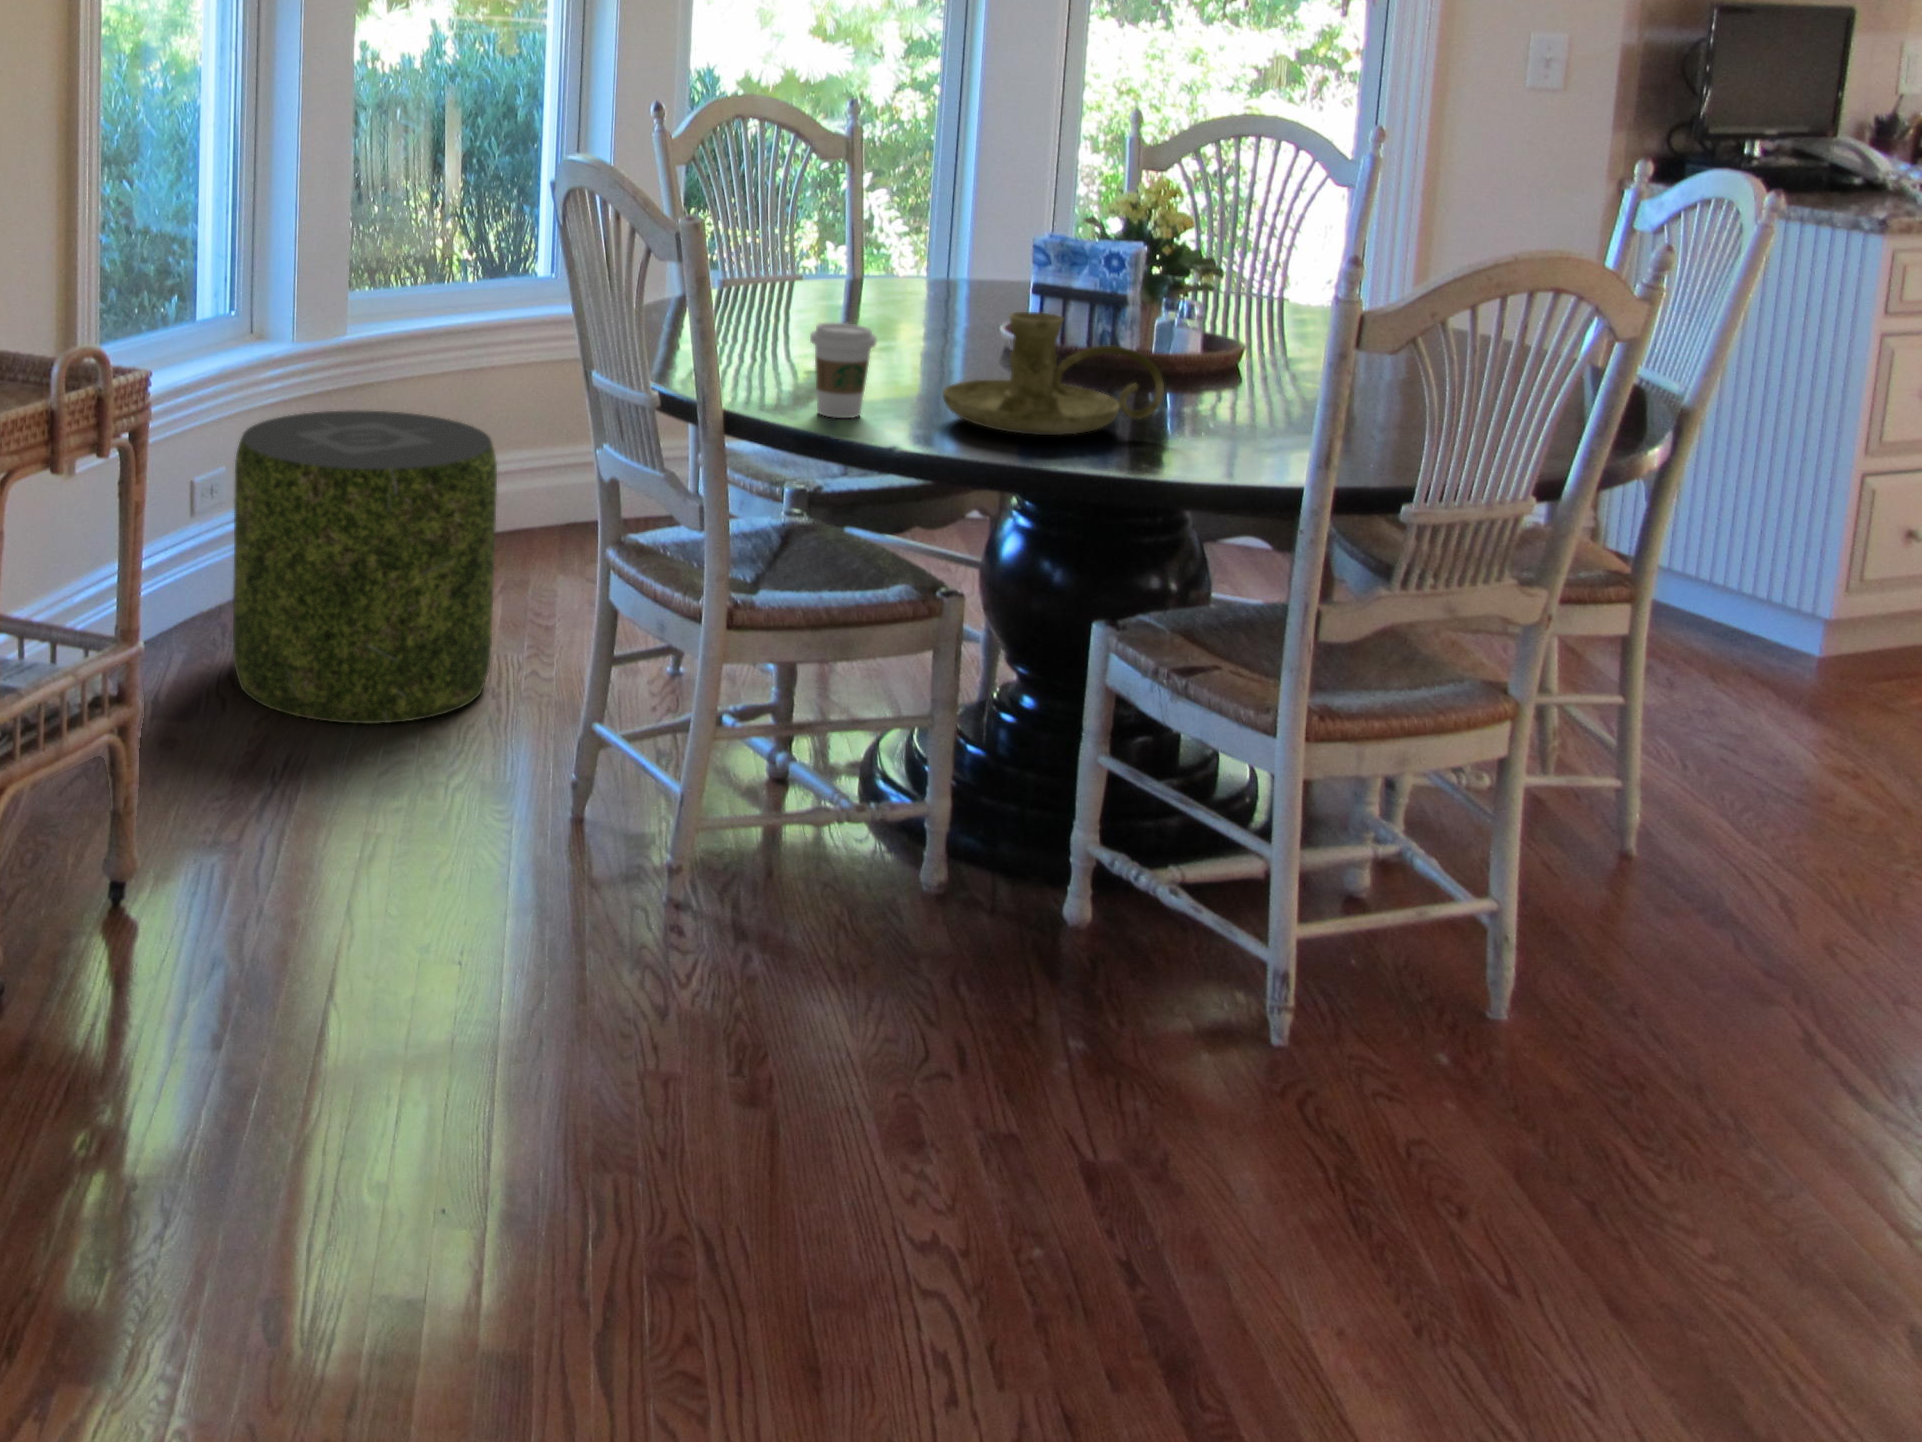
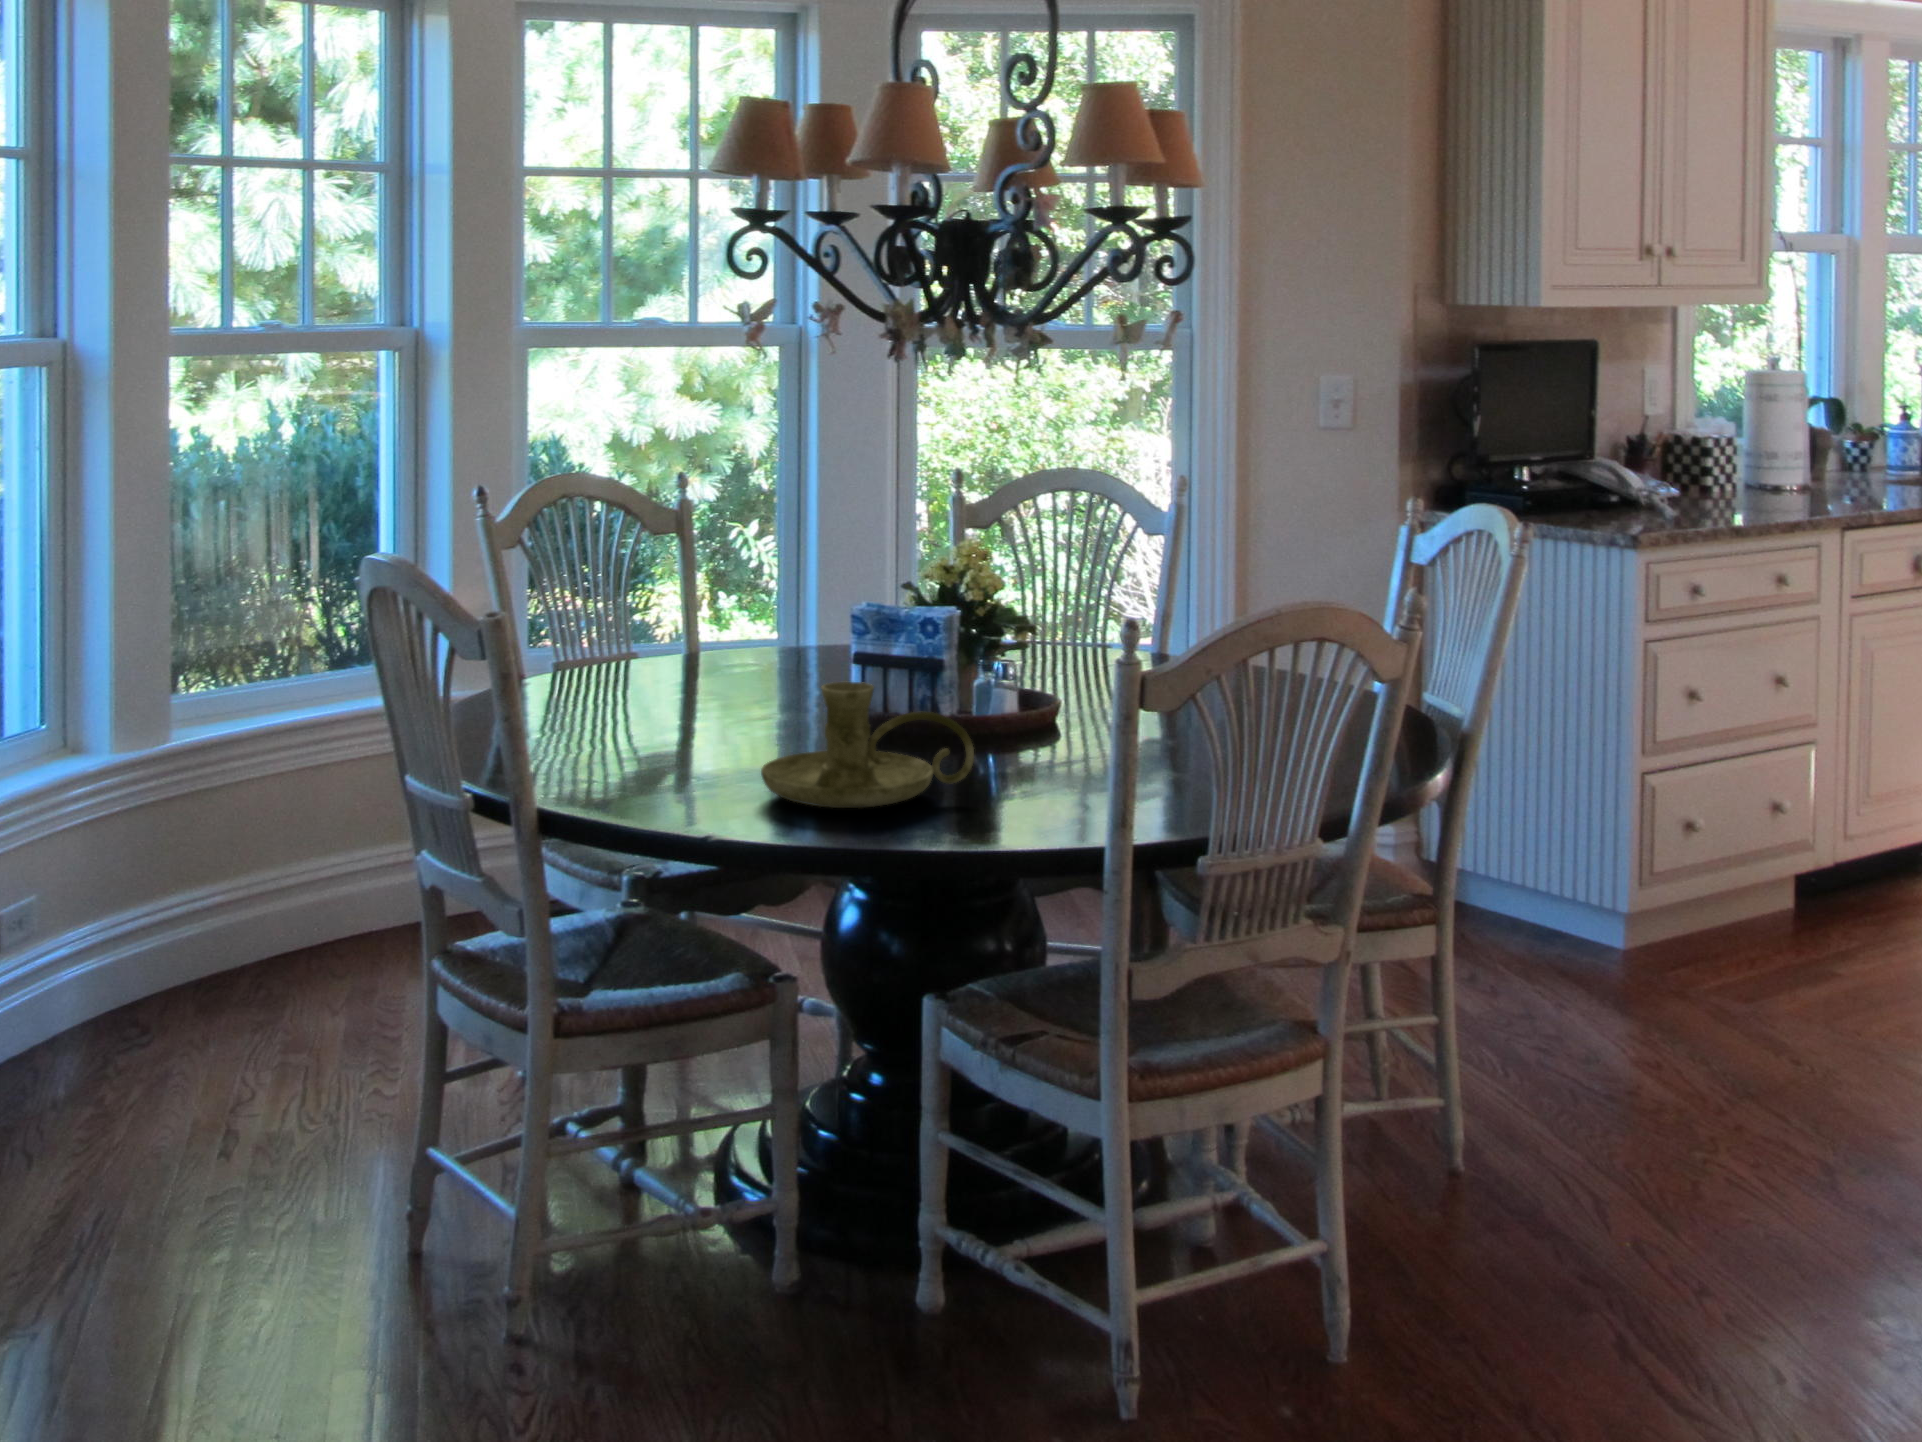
coffee cup: present [810,322,877,418] -> none [626,704,693,804]
pouf: present [233,411,497,724] -> none [39,818,335,1175]

